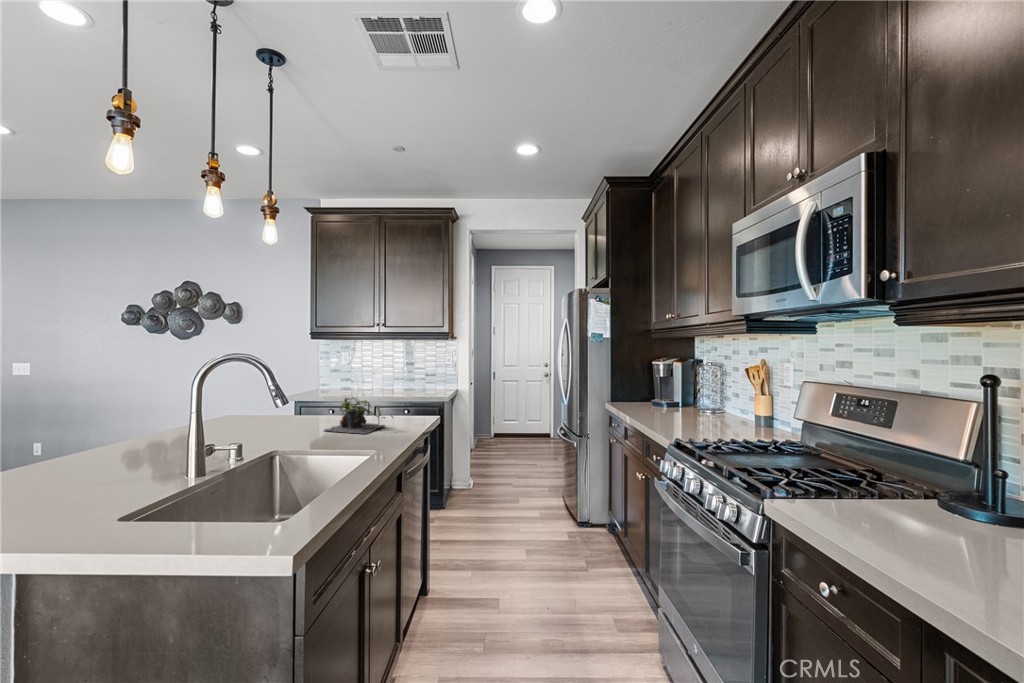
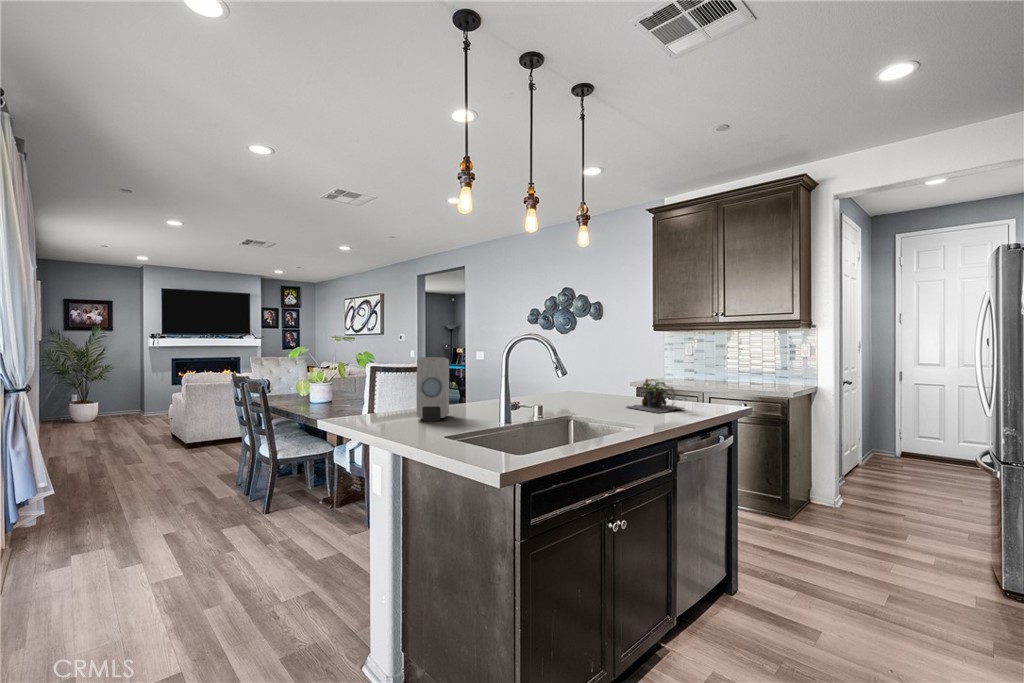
soap dispenser: none [27,392,92,495] -> present [417,357,449,421]

